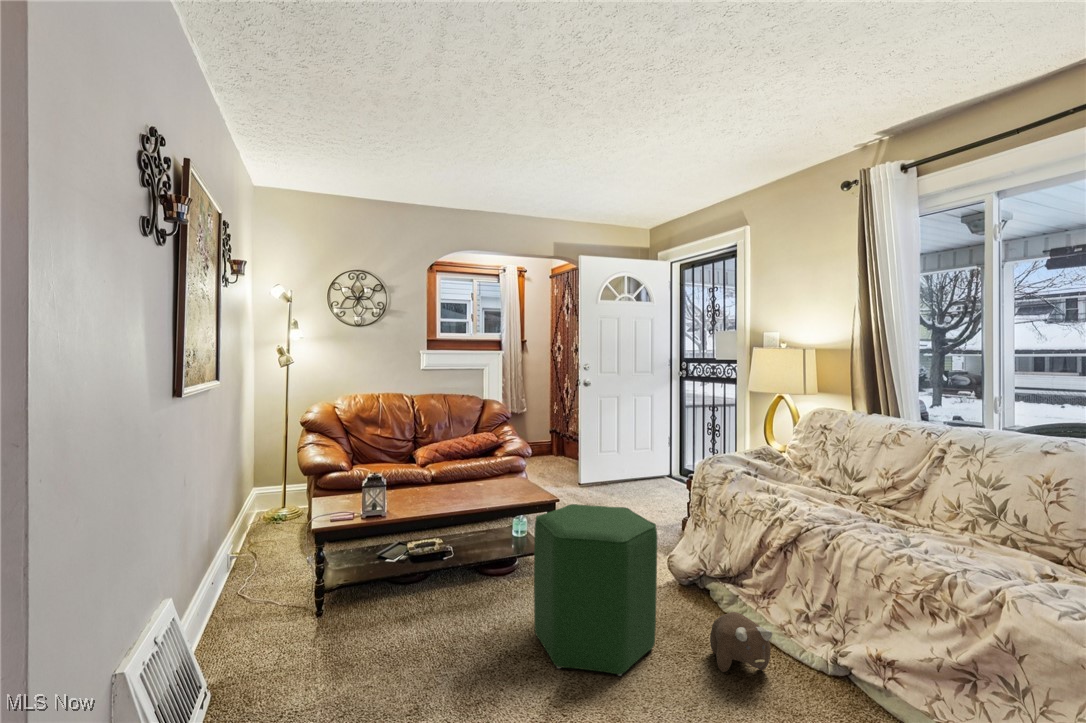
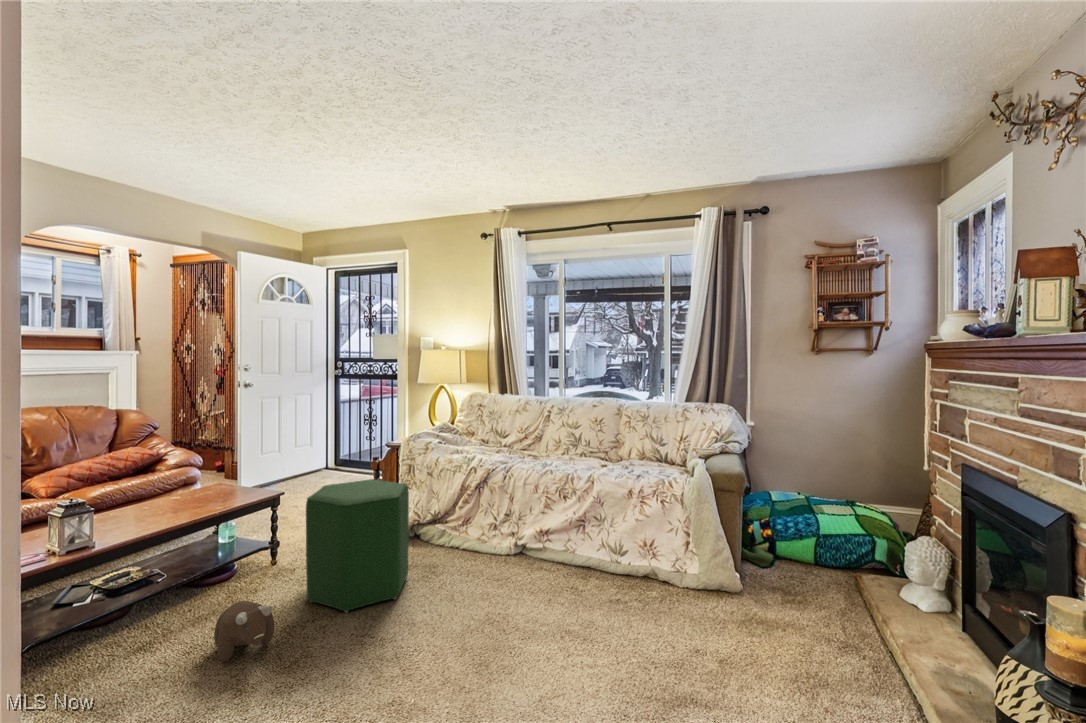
plush toy: present [710,612,773,672] -> present [214,601,274,662]

